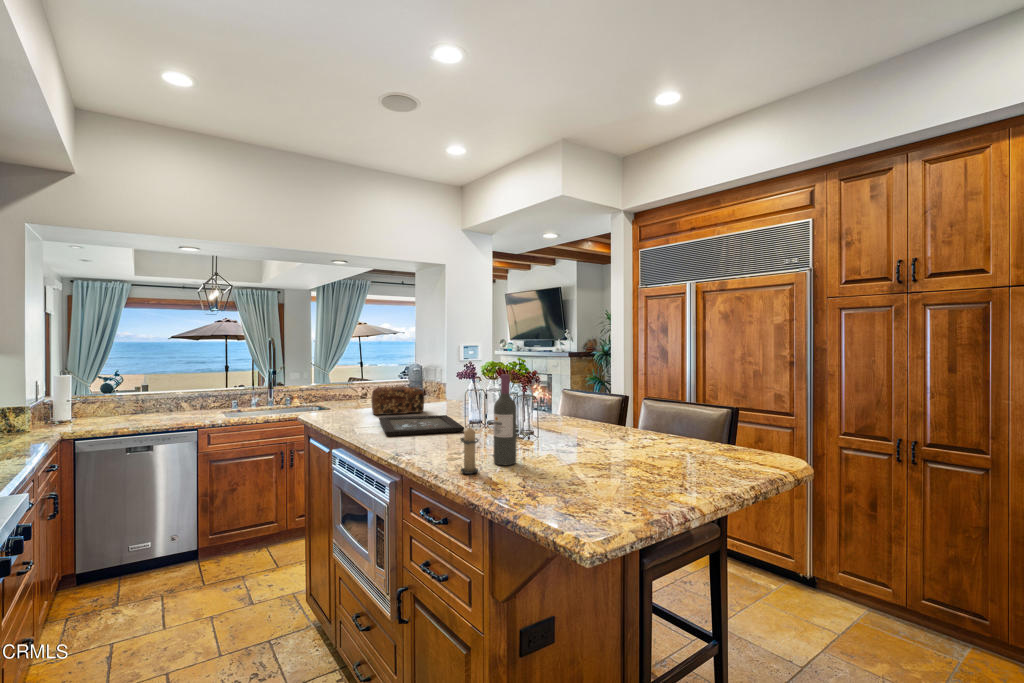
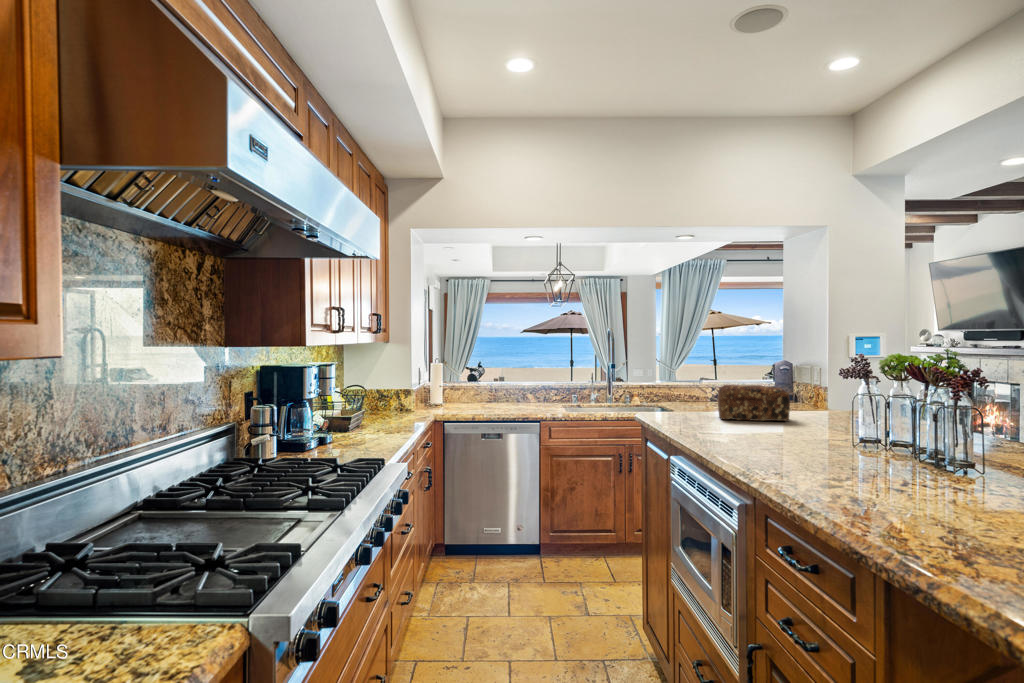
wine bottle: present [494,374,516,465] -> none [900,362,945,507]
tray: present [379,415,464,436] -> none [726,422,851,450]
candle: present [460,427,479,474] -> none [836,435,877,510]

